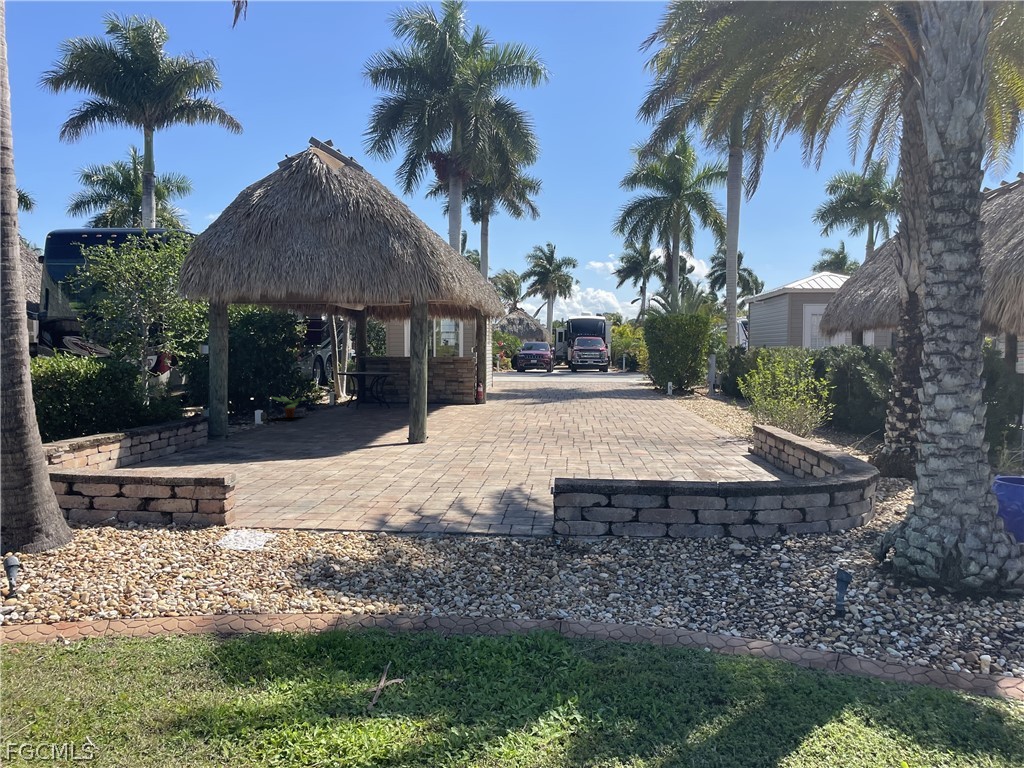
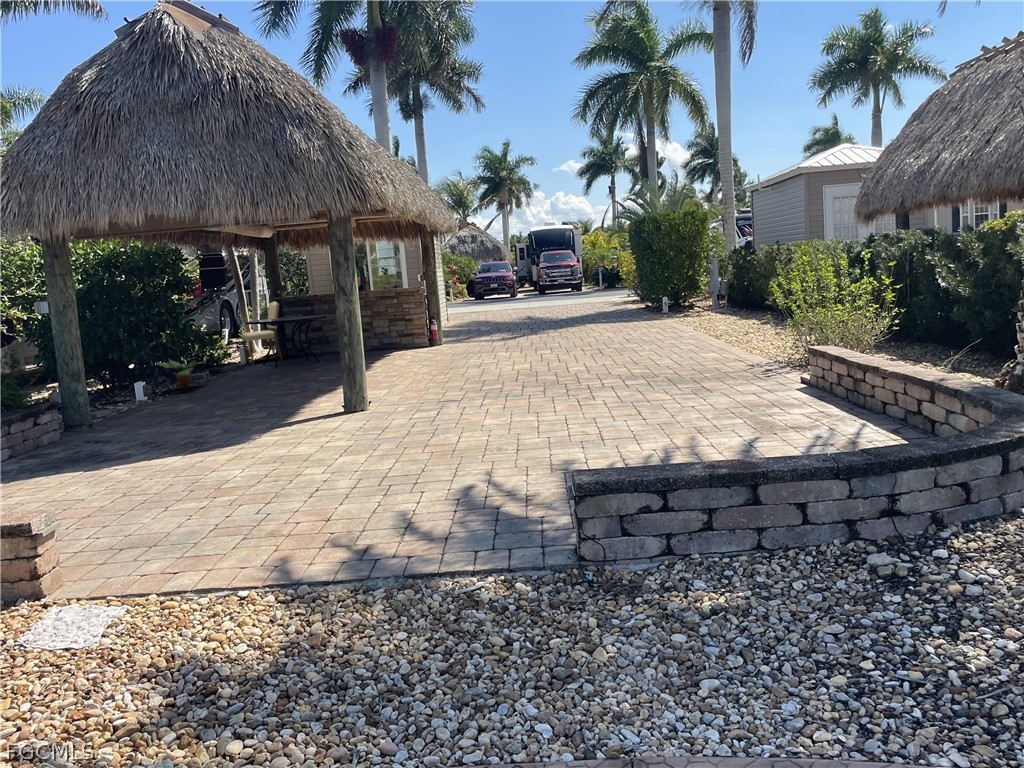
chair: none [333,359,364,405] -> present [241,302,283,364]

